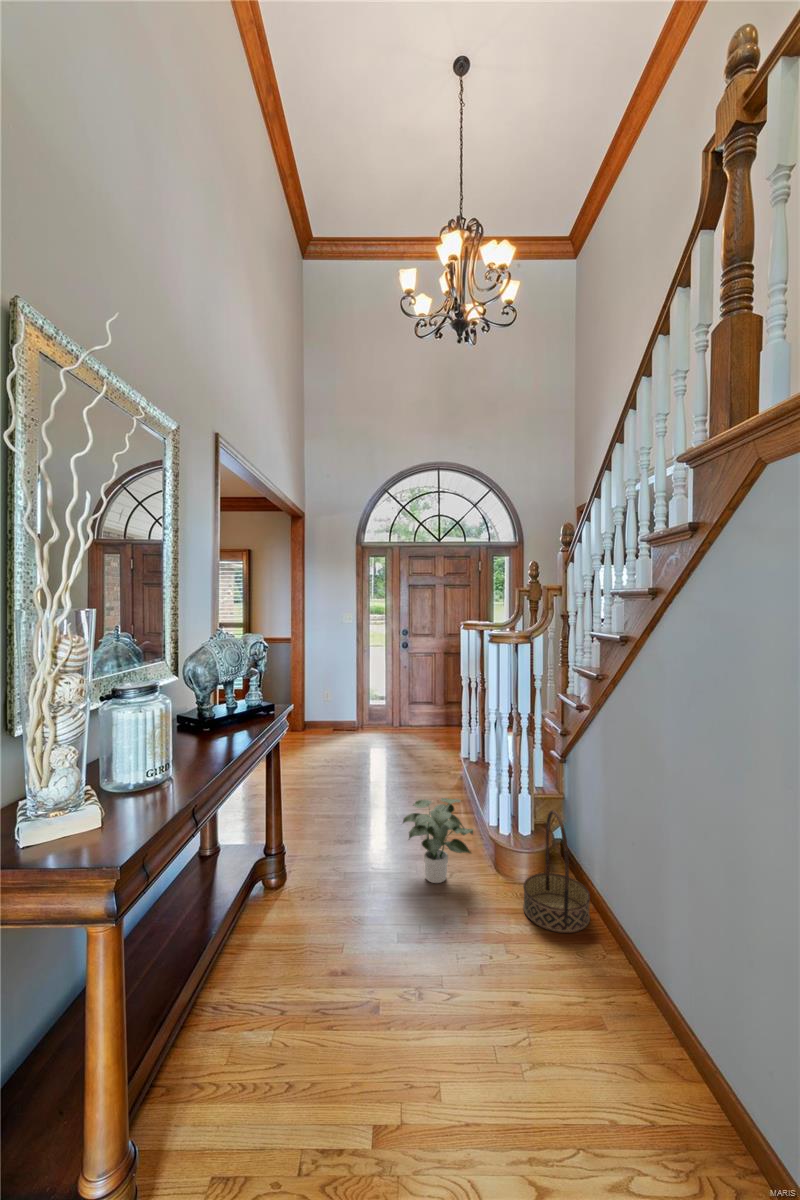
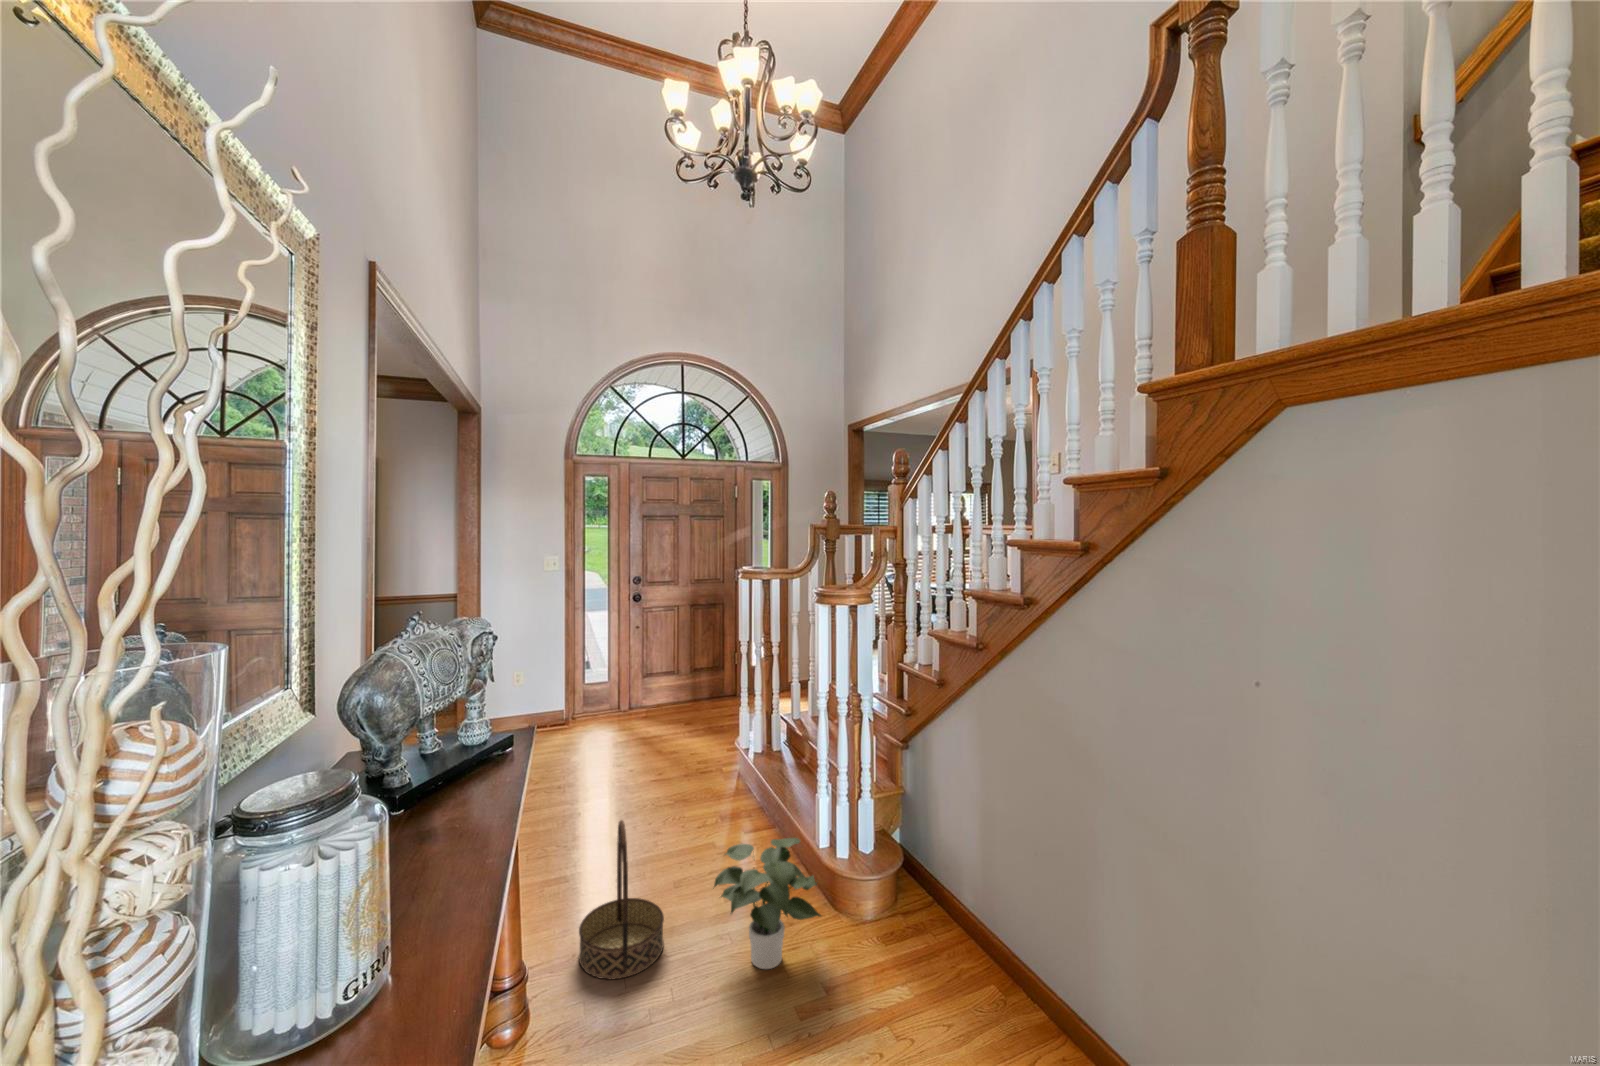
basket: present [523,810,590,933] -> present [579,820,664,979]

